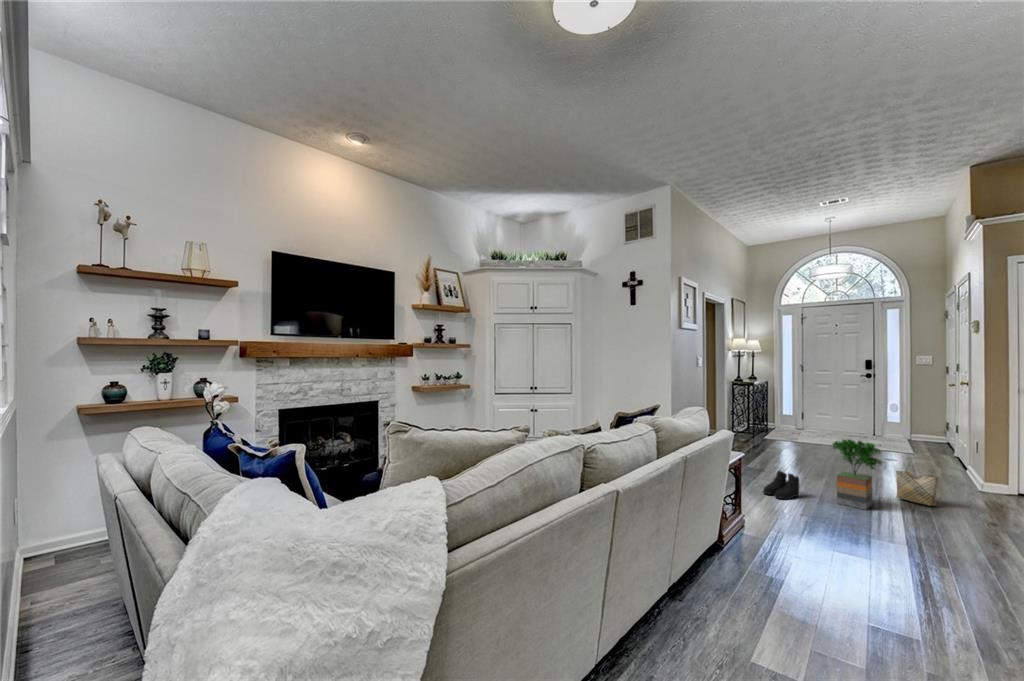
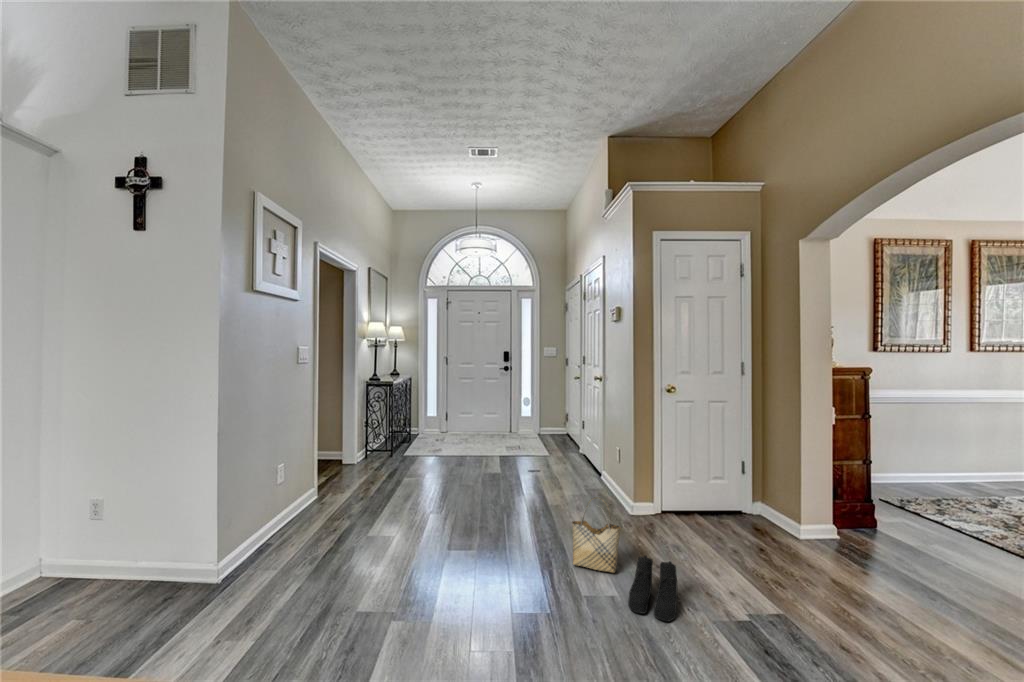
potted tree: present [832,439,882,510] -> none [499,493,576,626]
boots: present [763,471,800,499] -> present [628,556,678,621]

